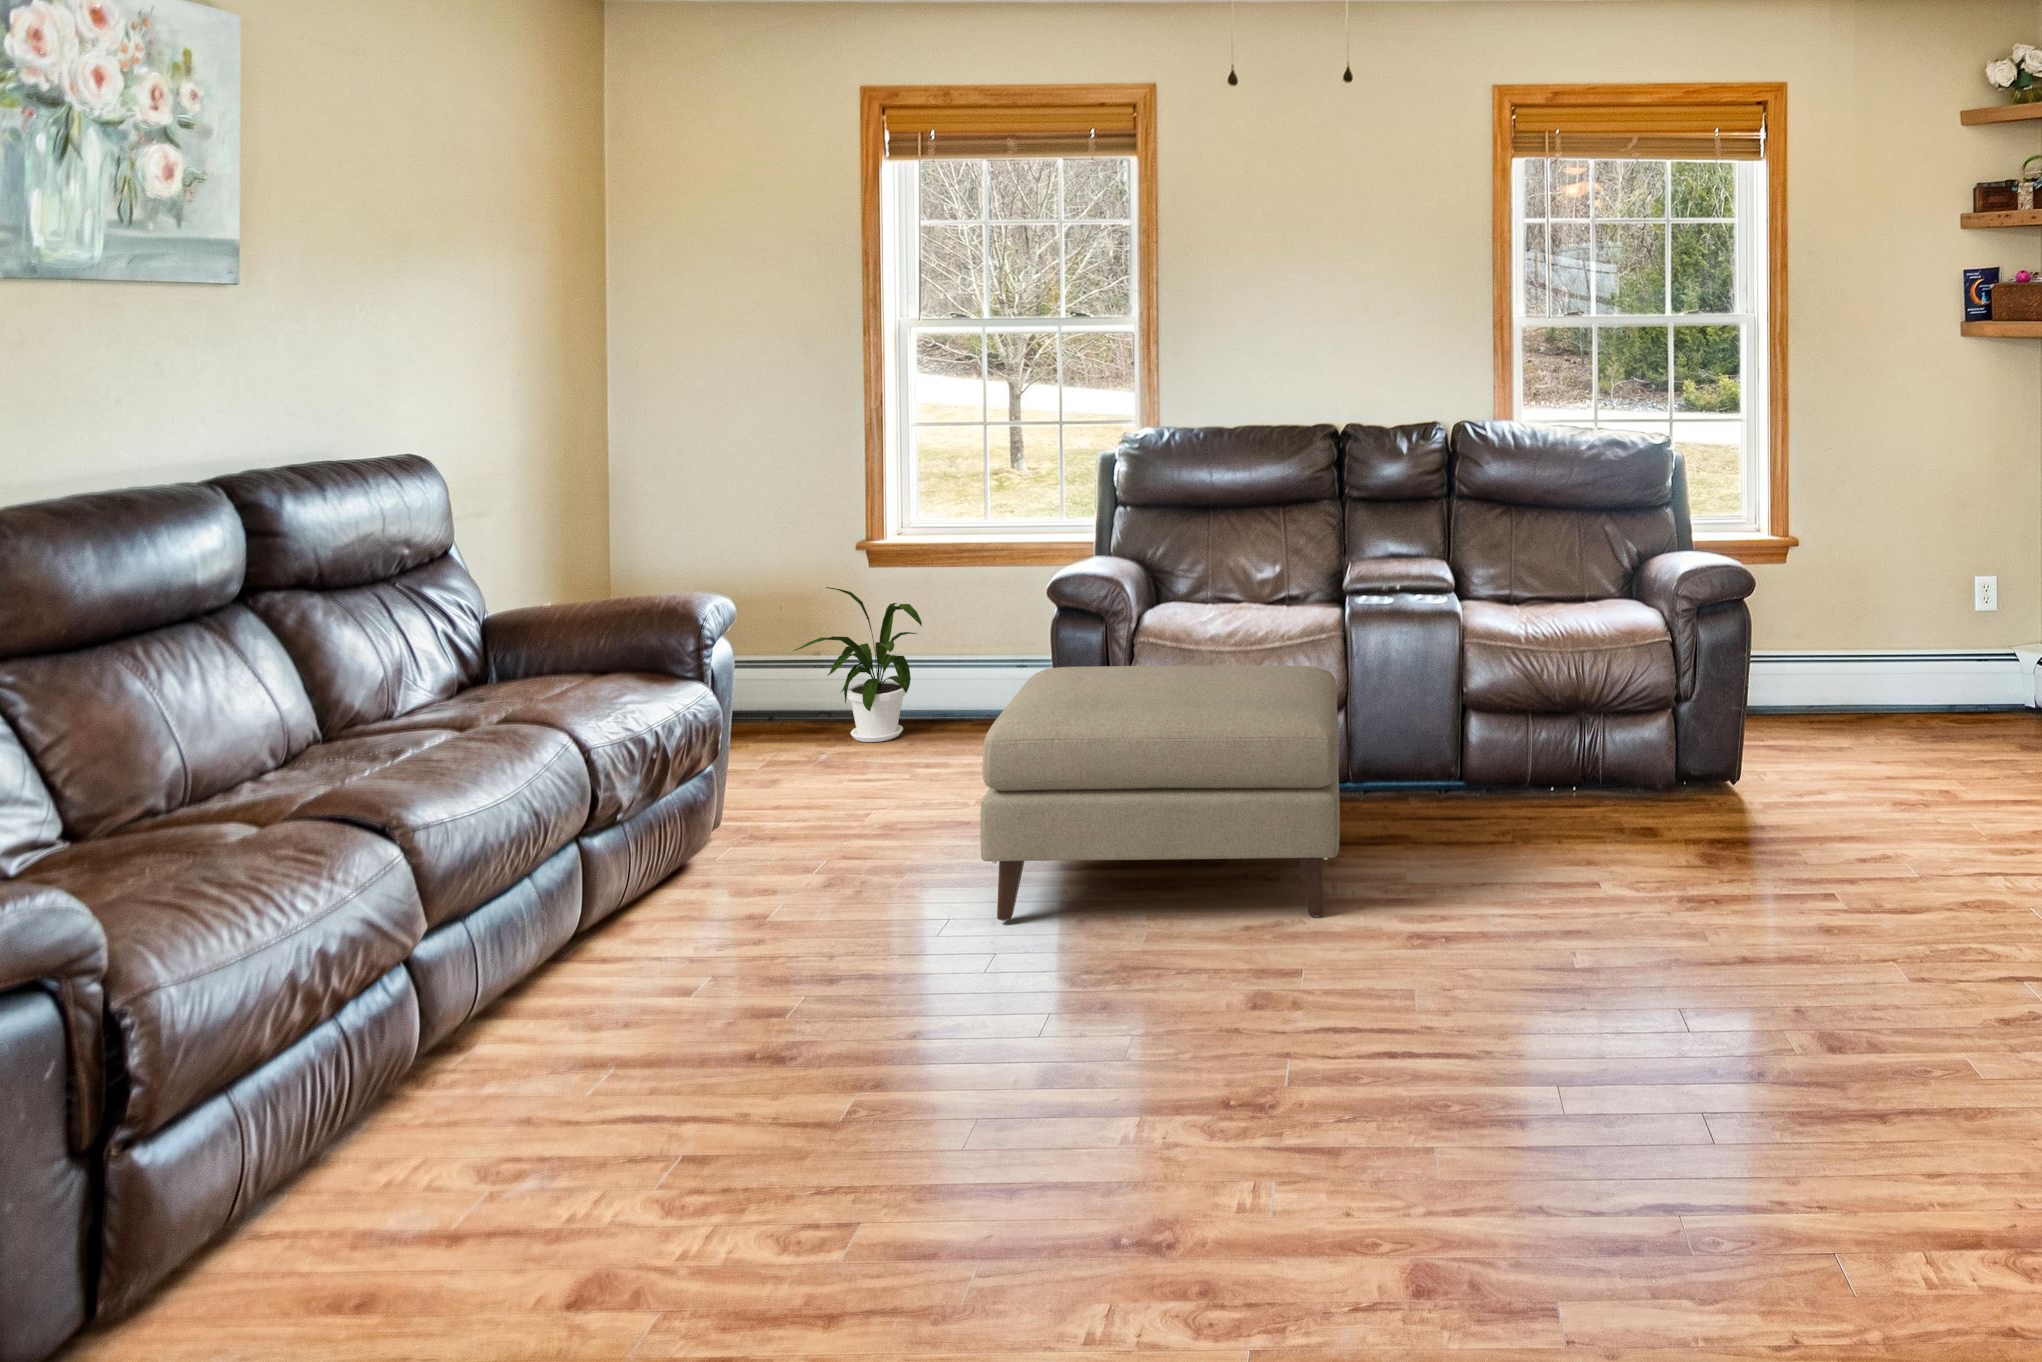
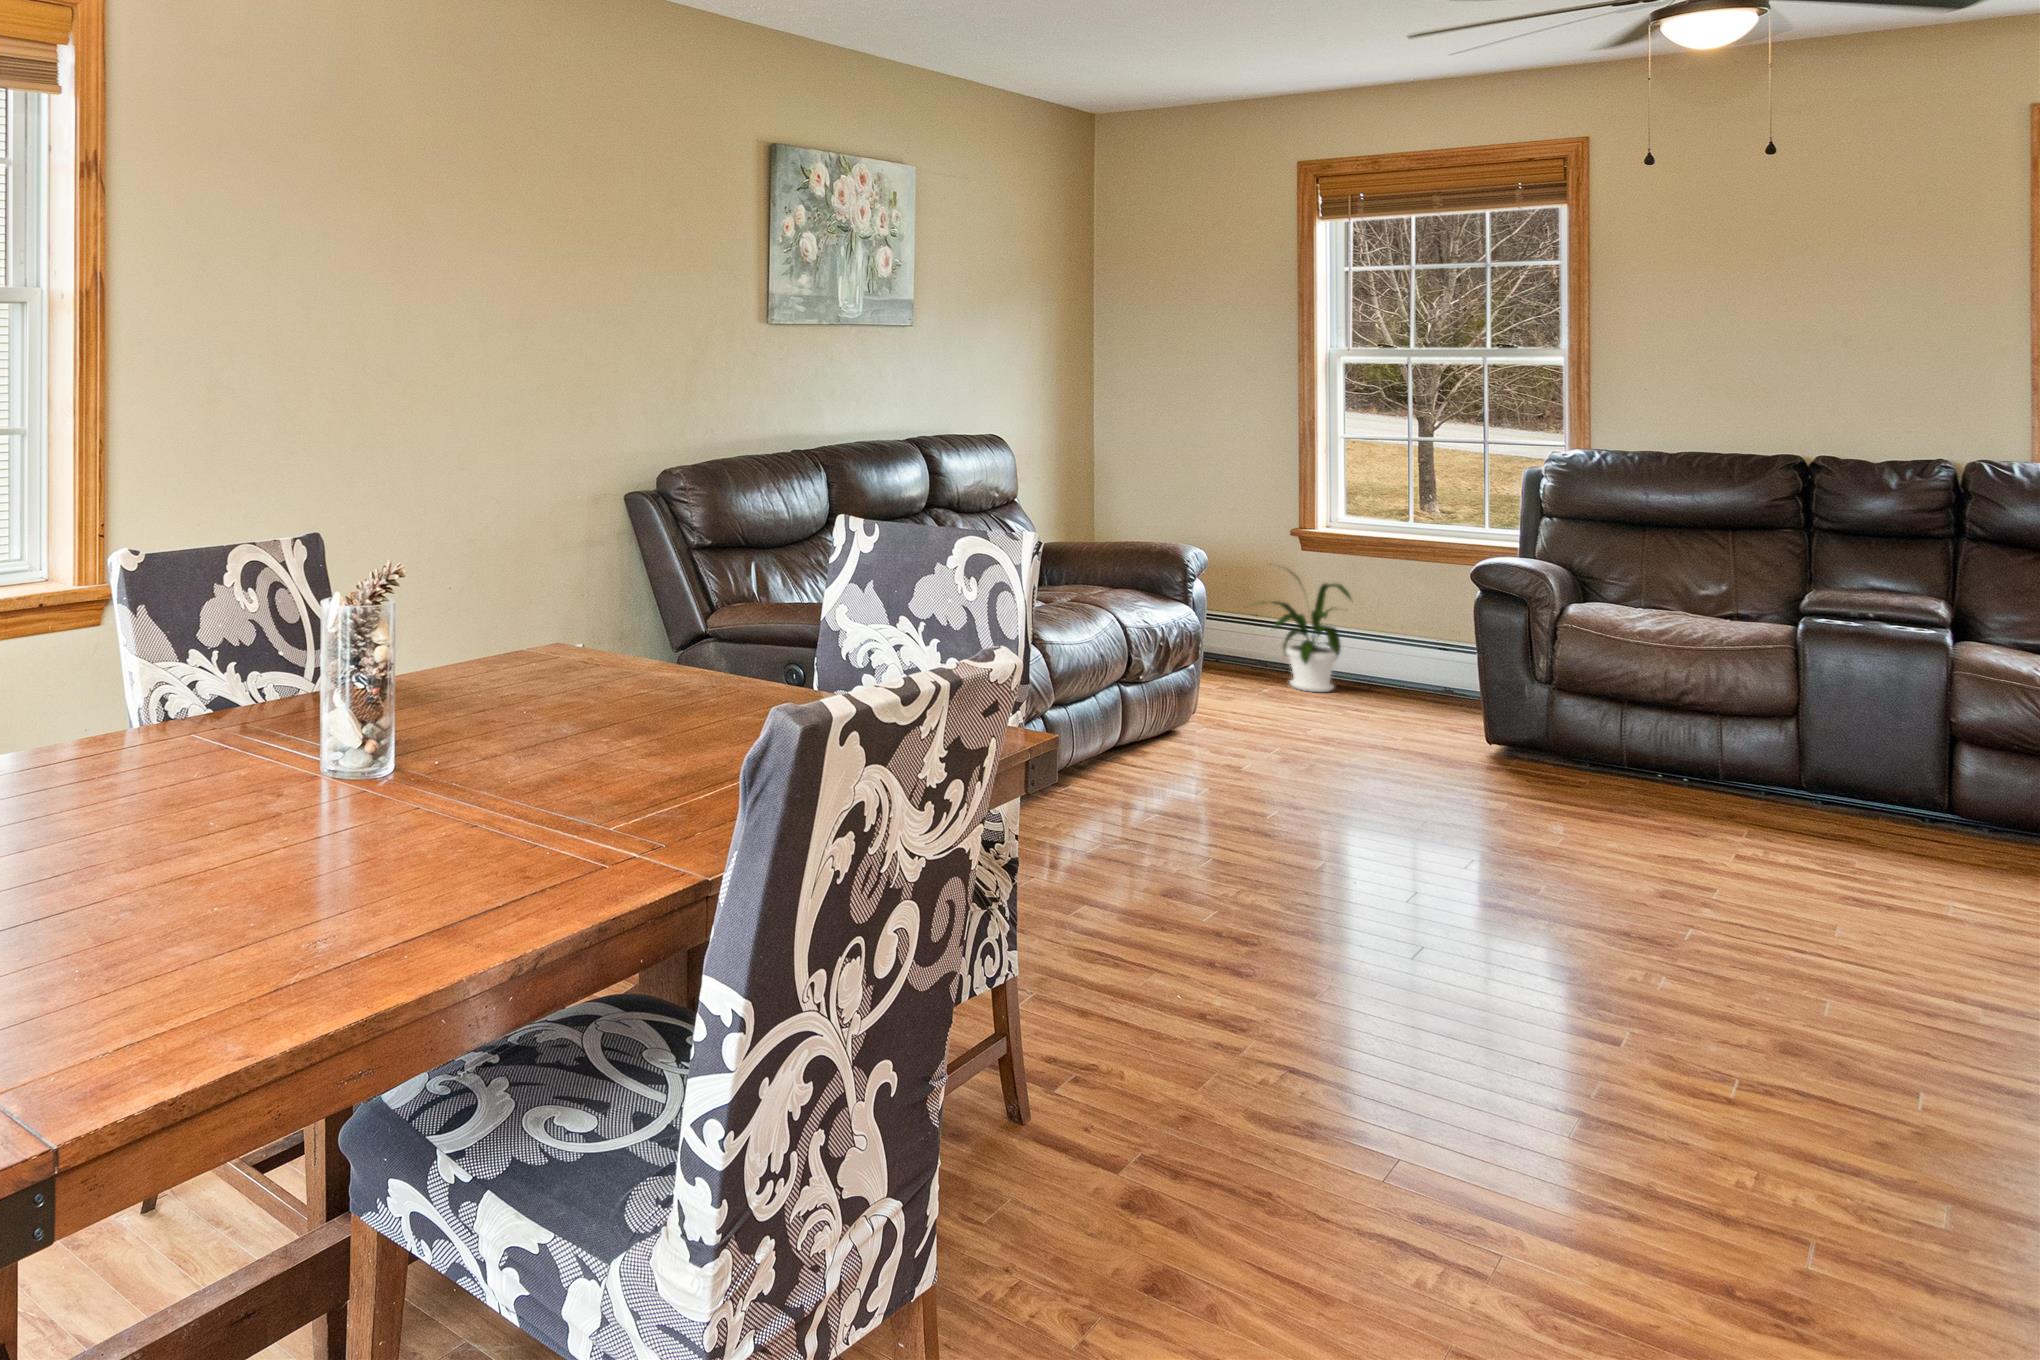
ottoman: present [980,666,1340,921] -> none [1411,633,1778,865]

